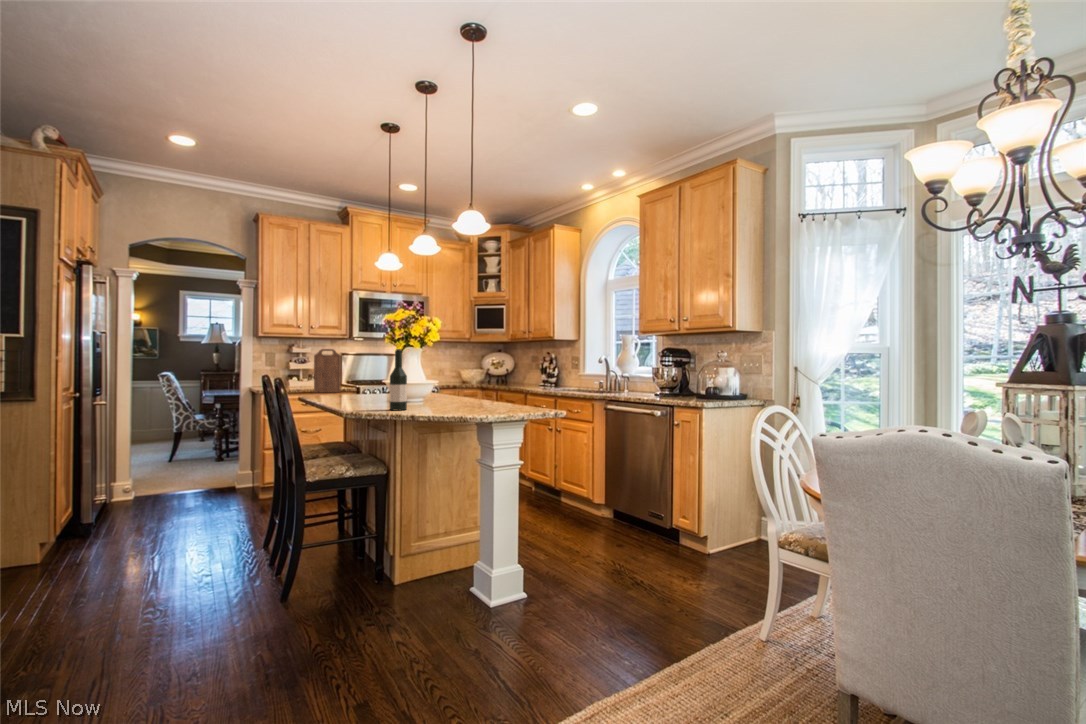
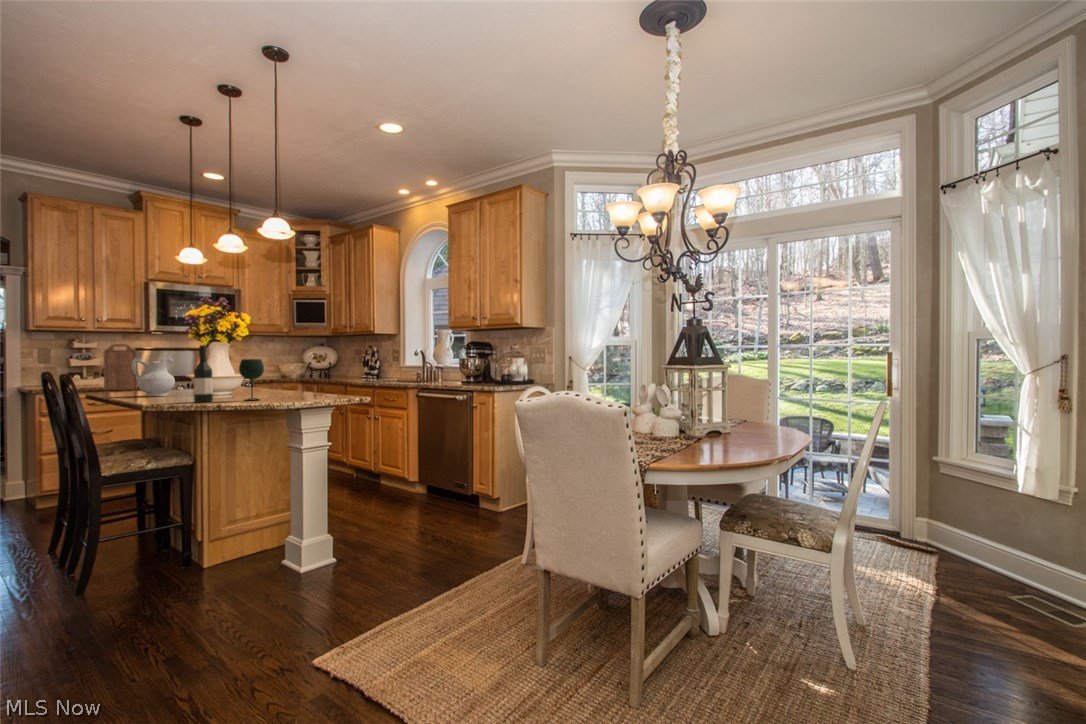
ceramic pitcher: none [335,361,372,401] -> present [132,357,175,396]
wine glass: none [433,365,457,410] -> present [239,359,264,401]

